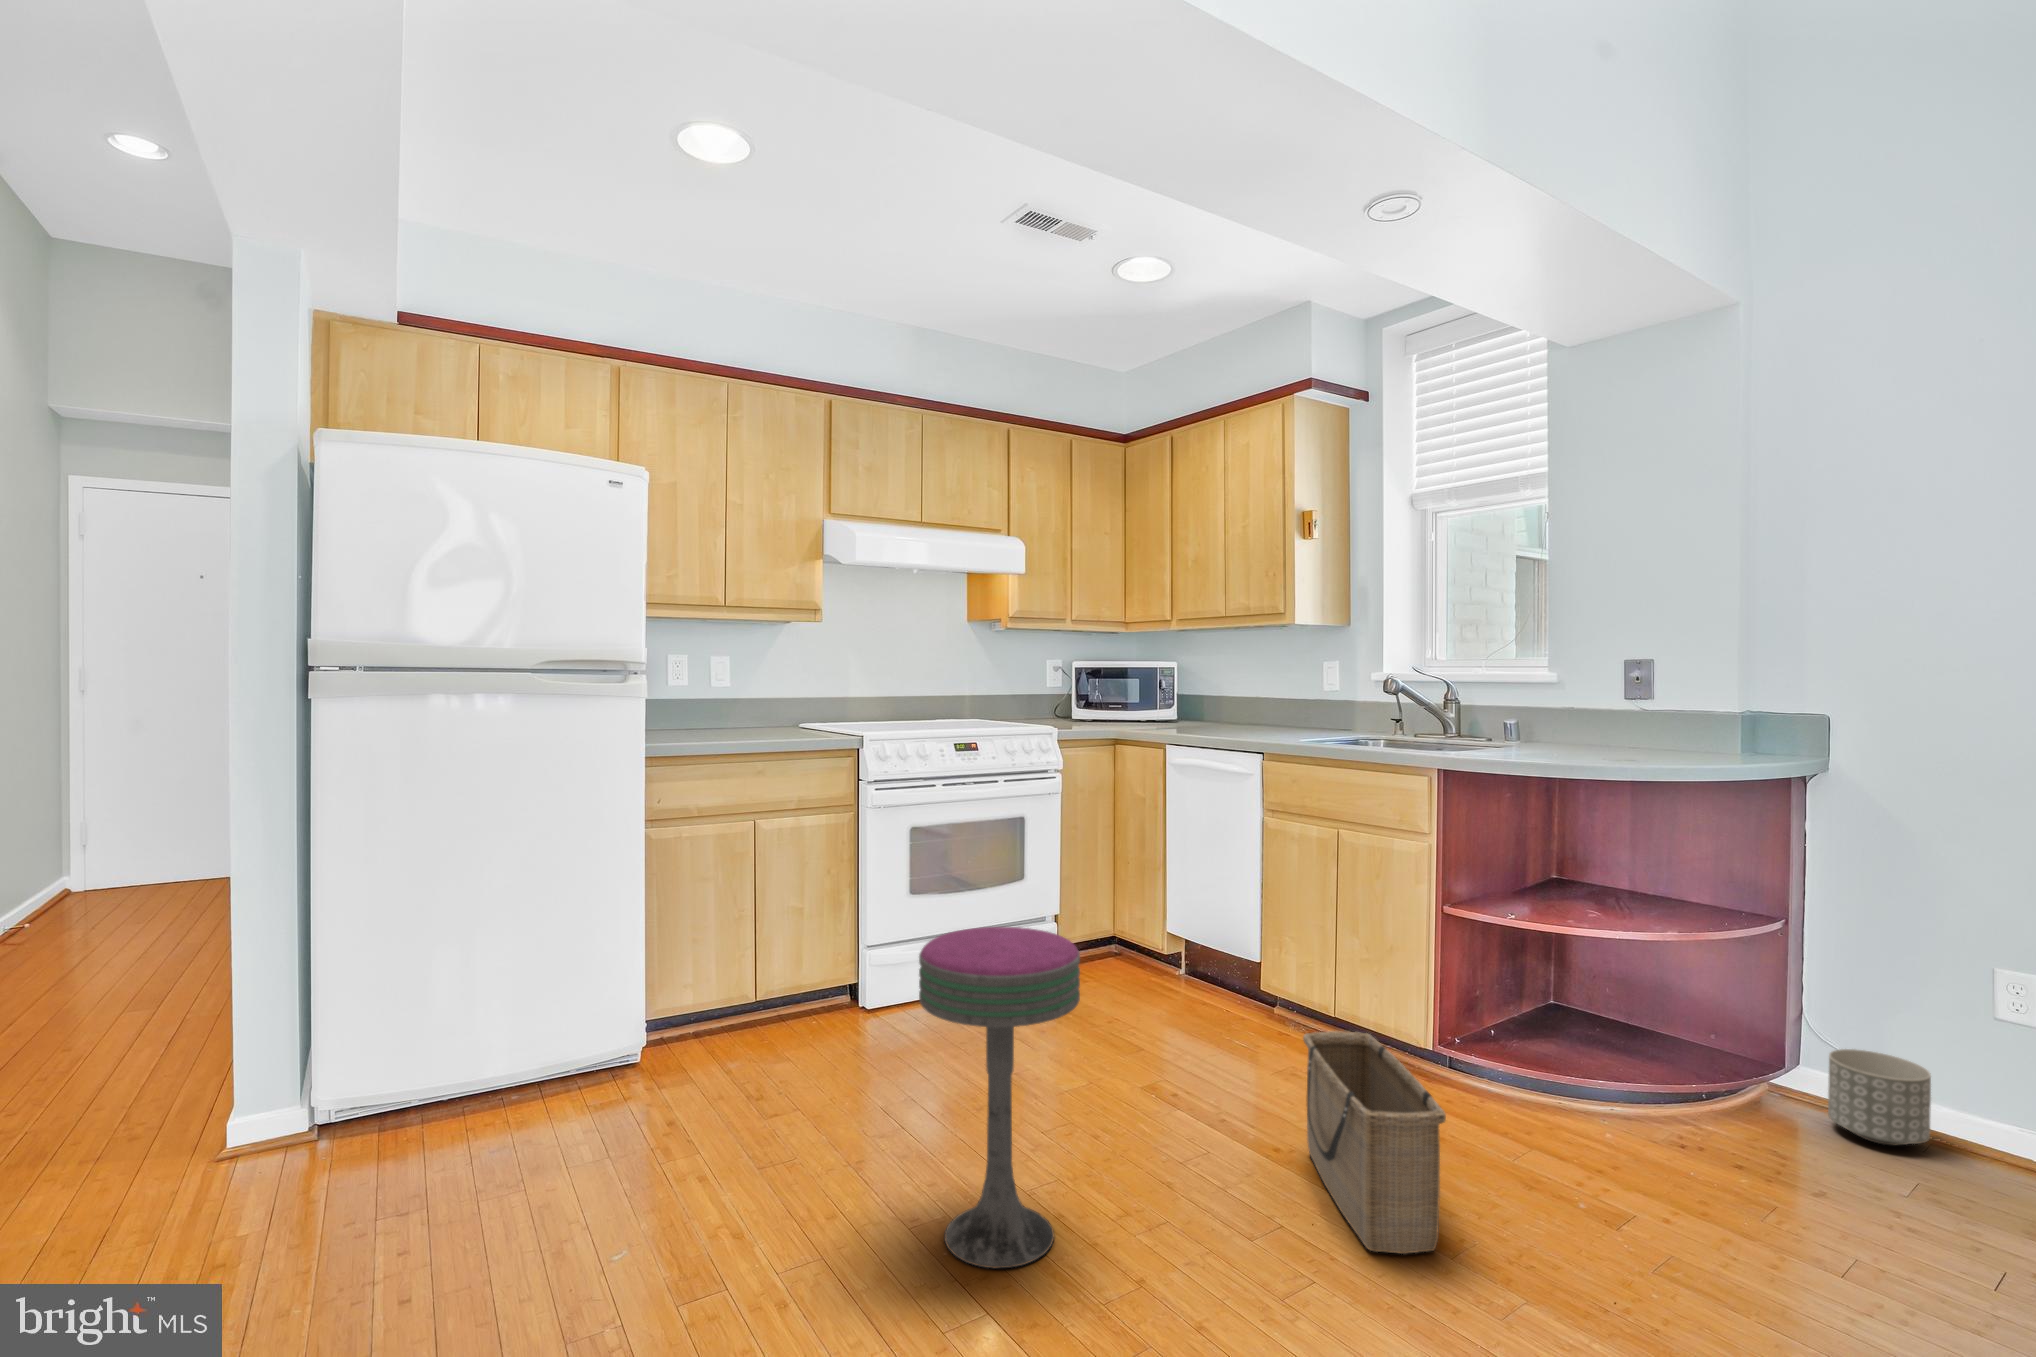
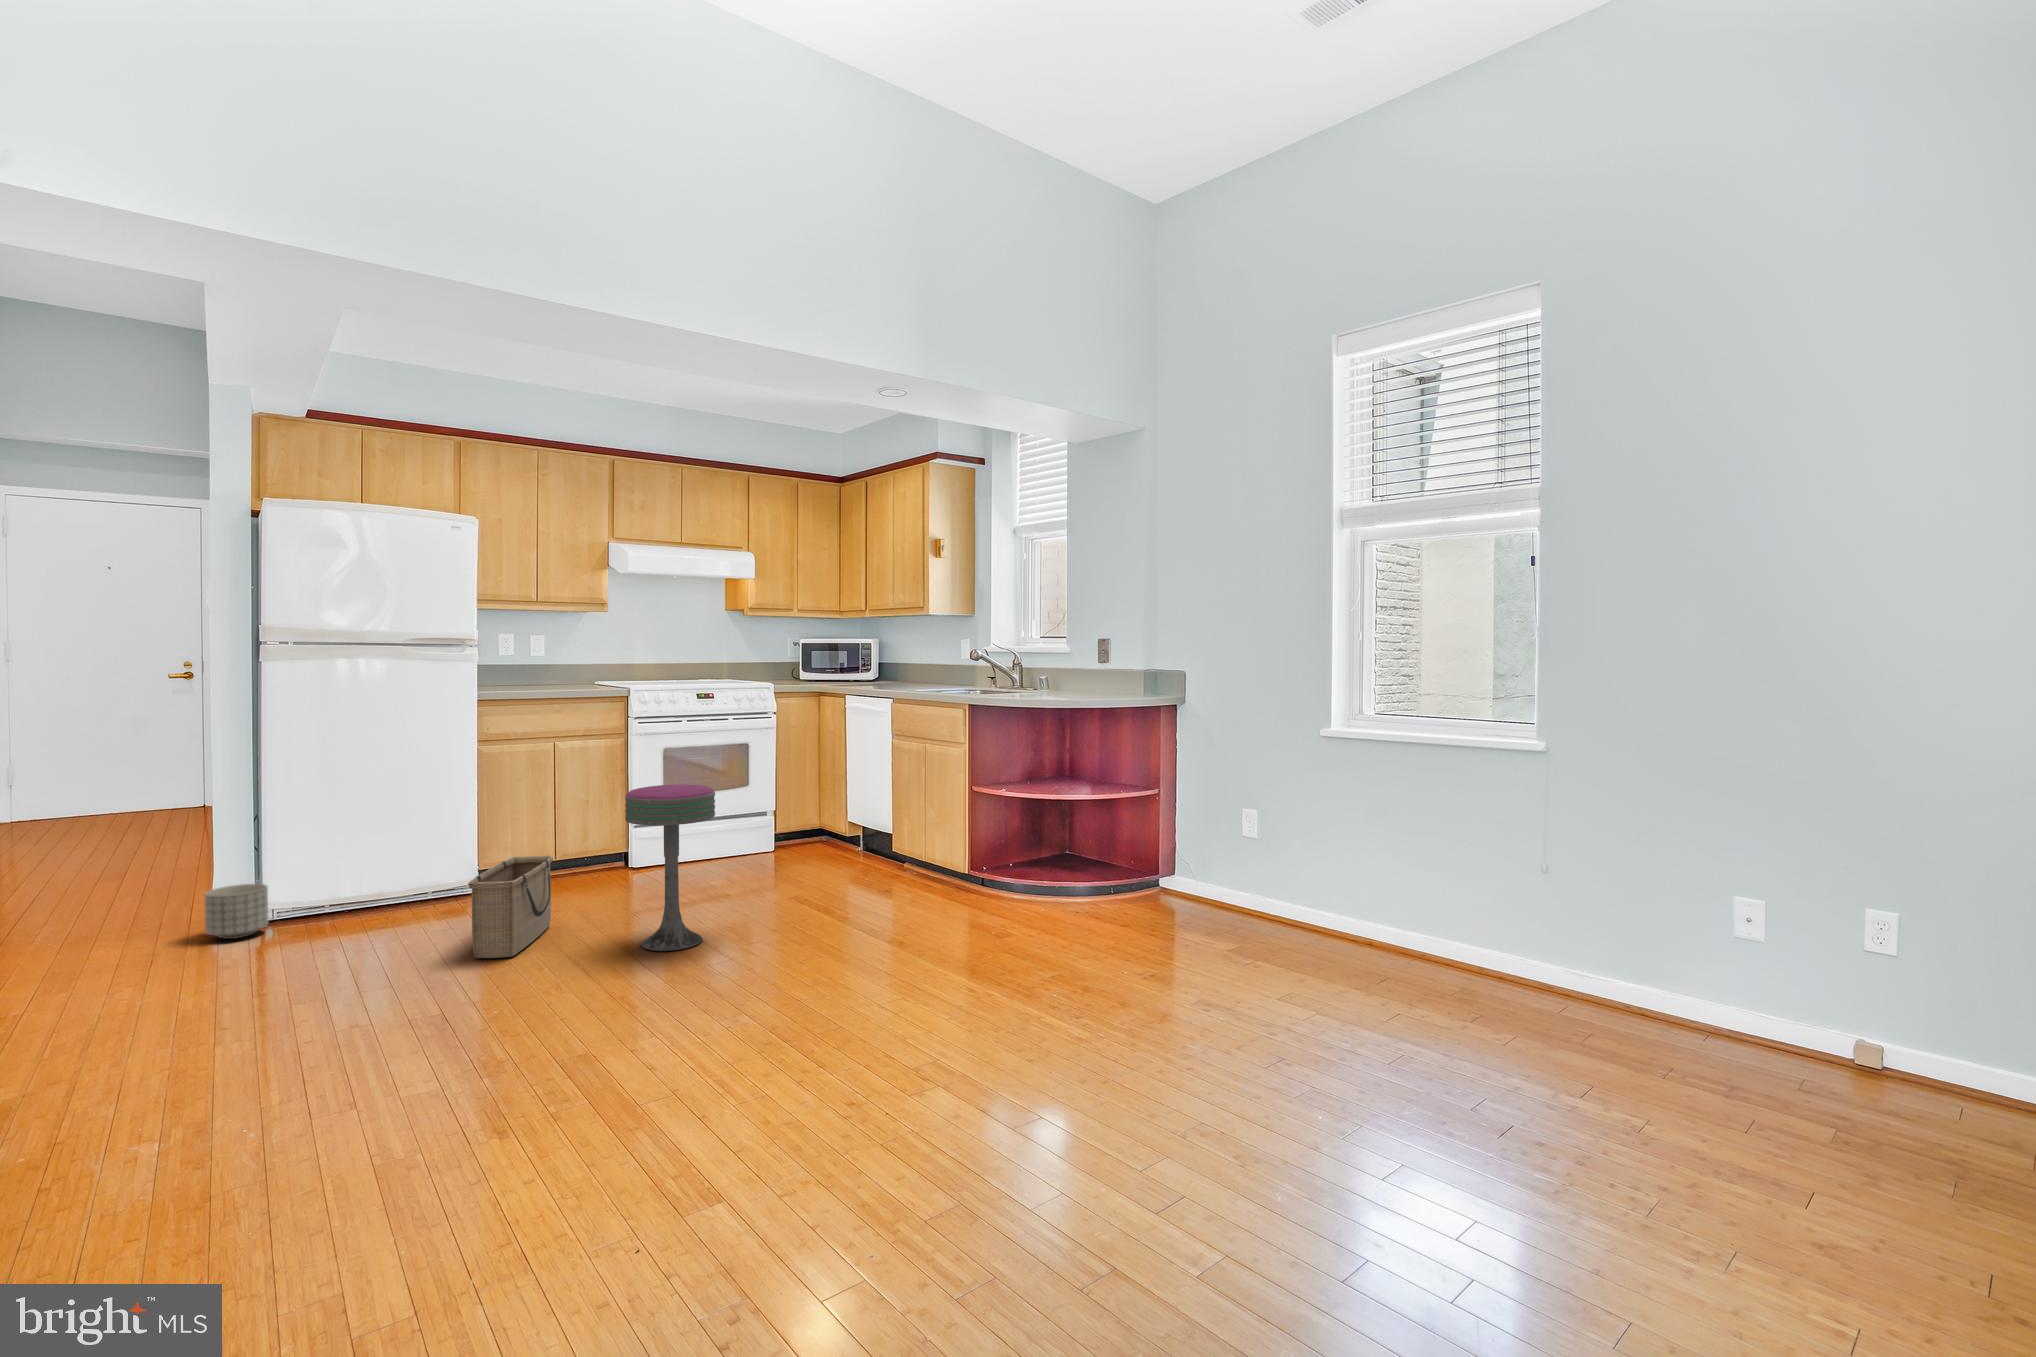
basket: present [1303,1031,1446,1254] -> present [468,856,553,958]
planter: present [1828,1049,1931,1146] -> present [205,884,268,939]

